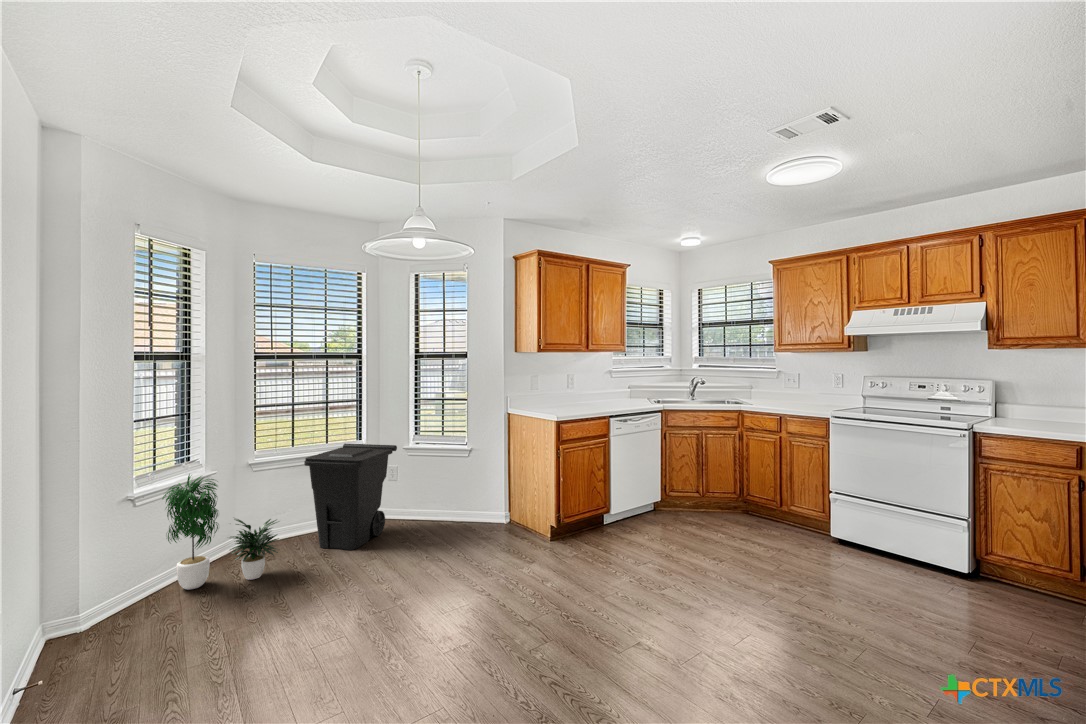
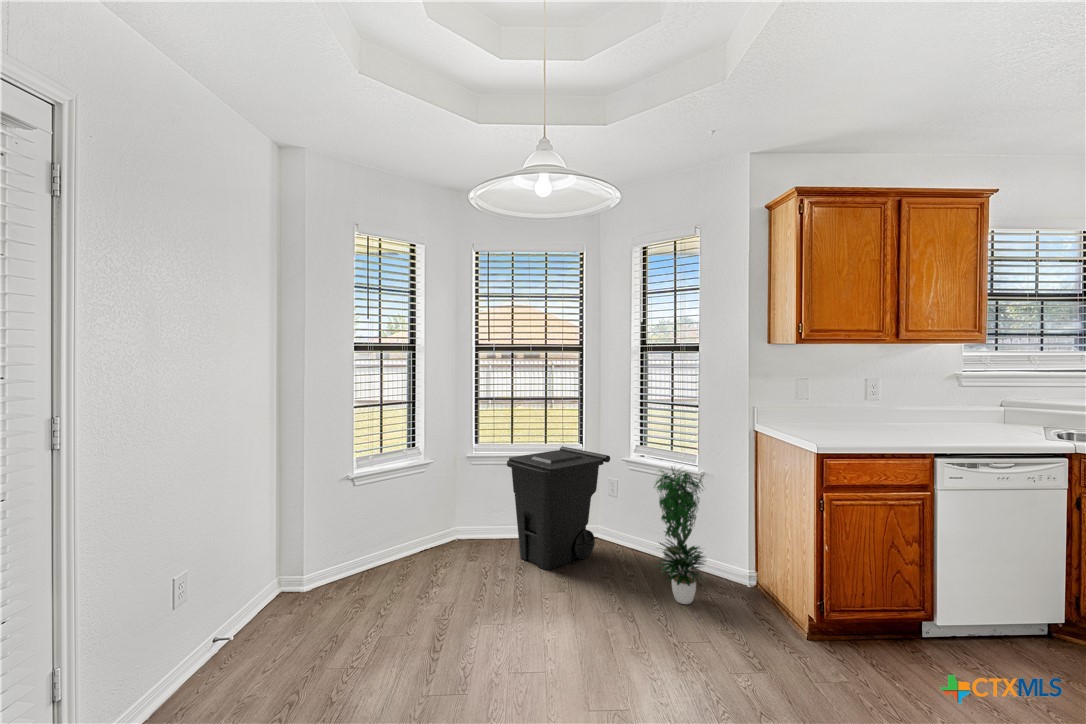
potted plant: present [162,474,279,590] -> present [655,469,706,604]

